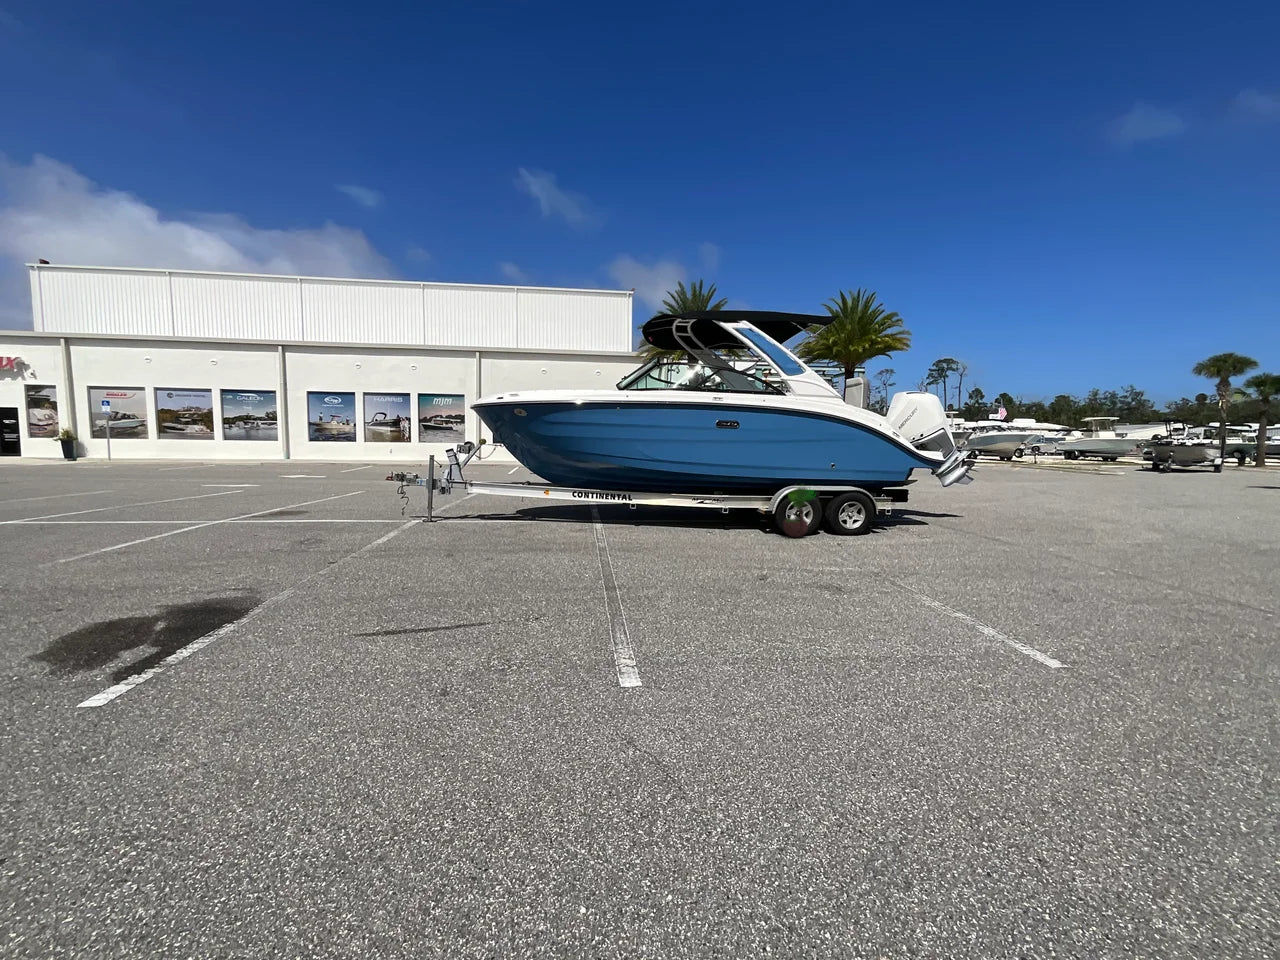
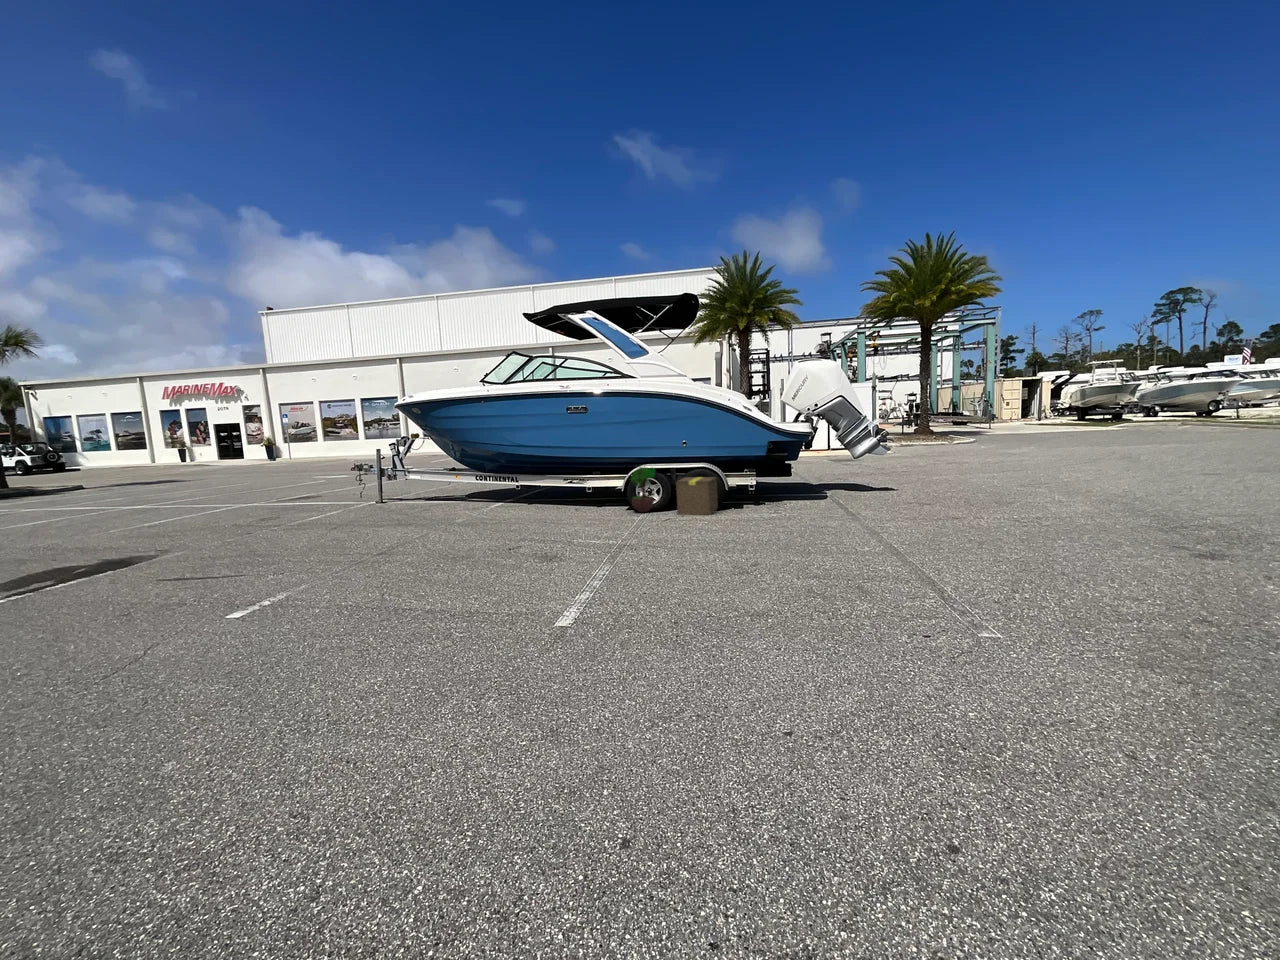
cardboard box: none [833,500,881,541] -> present [676,477,718,515]

